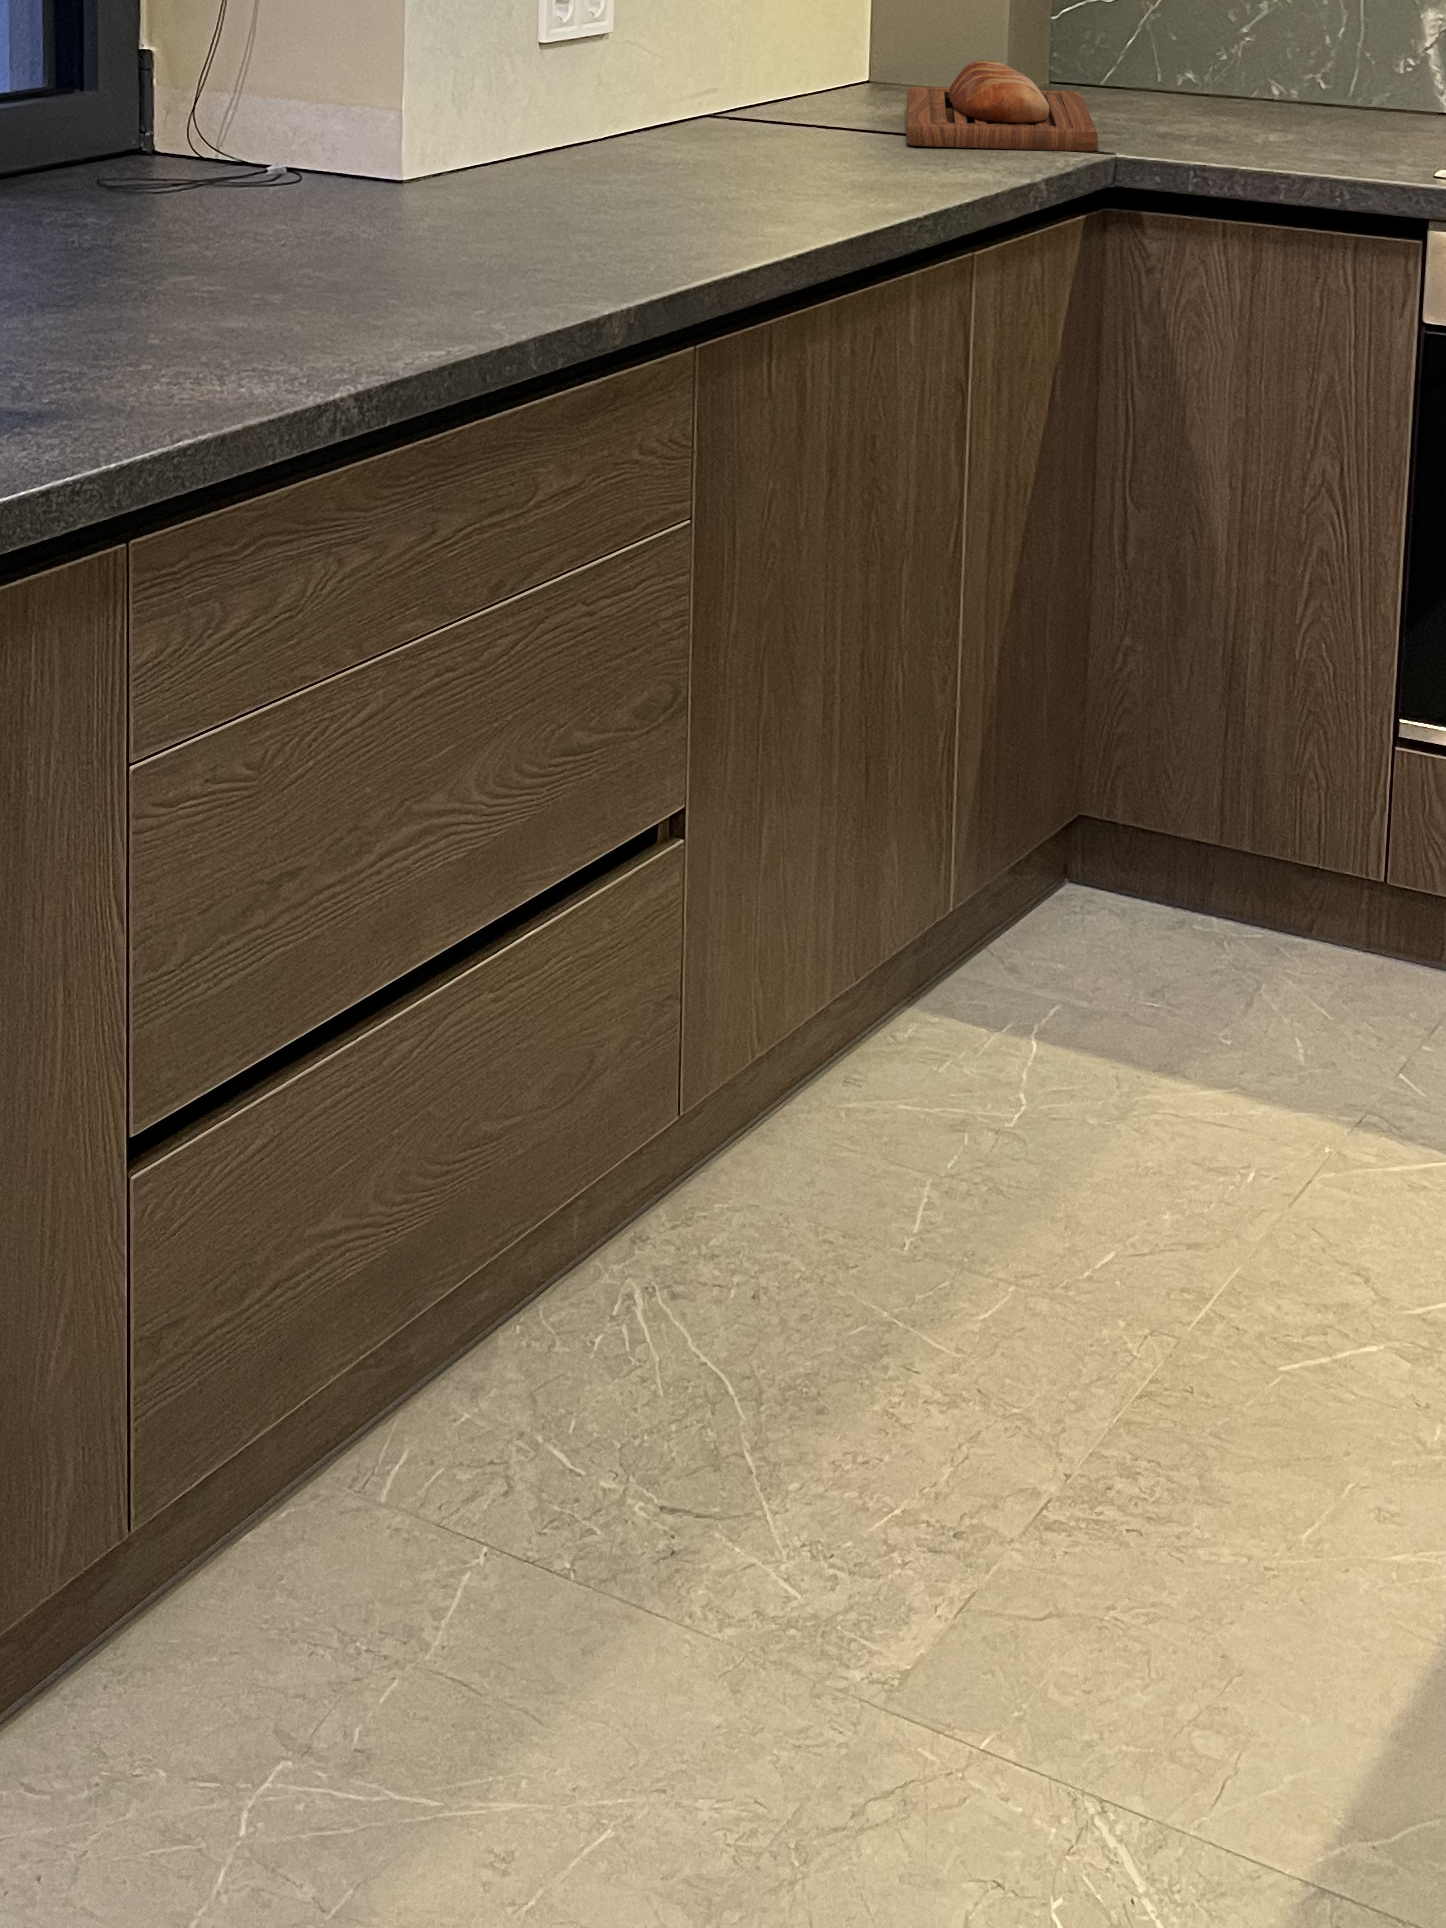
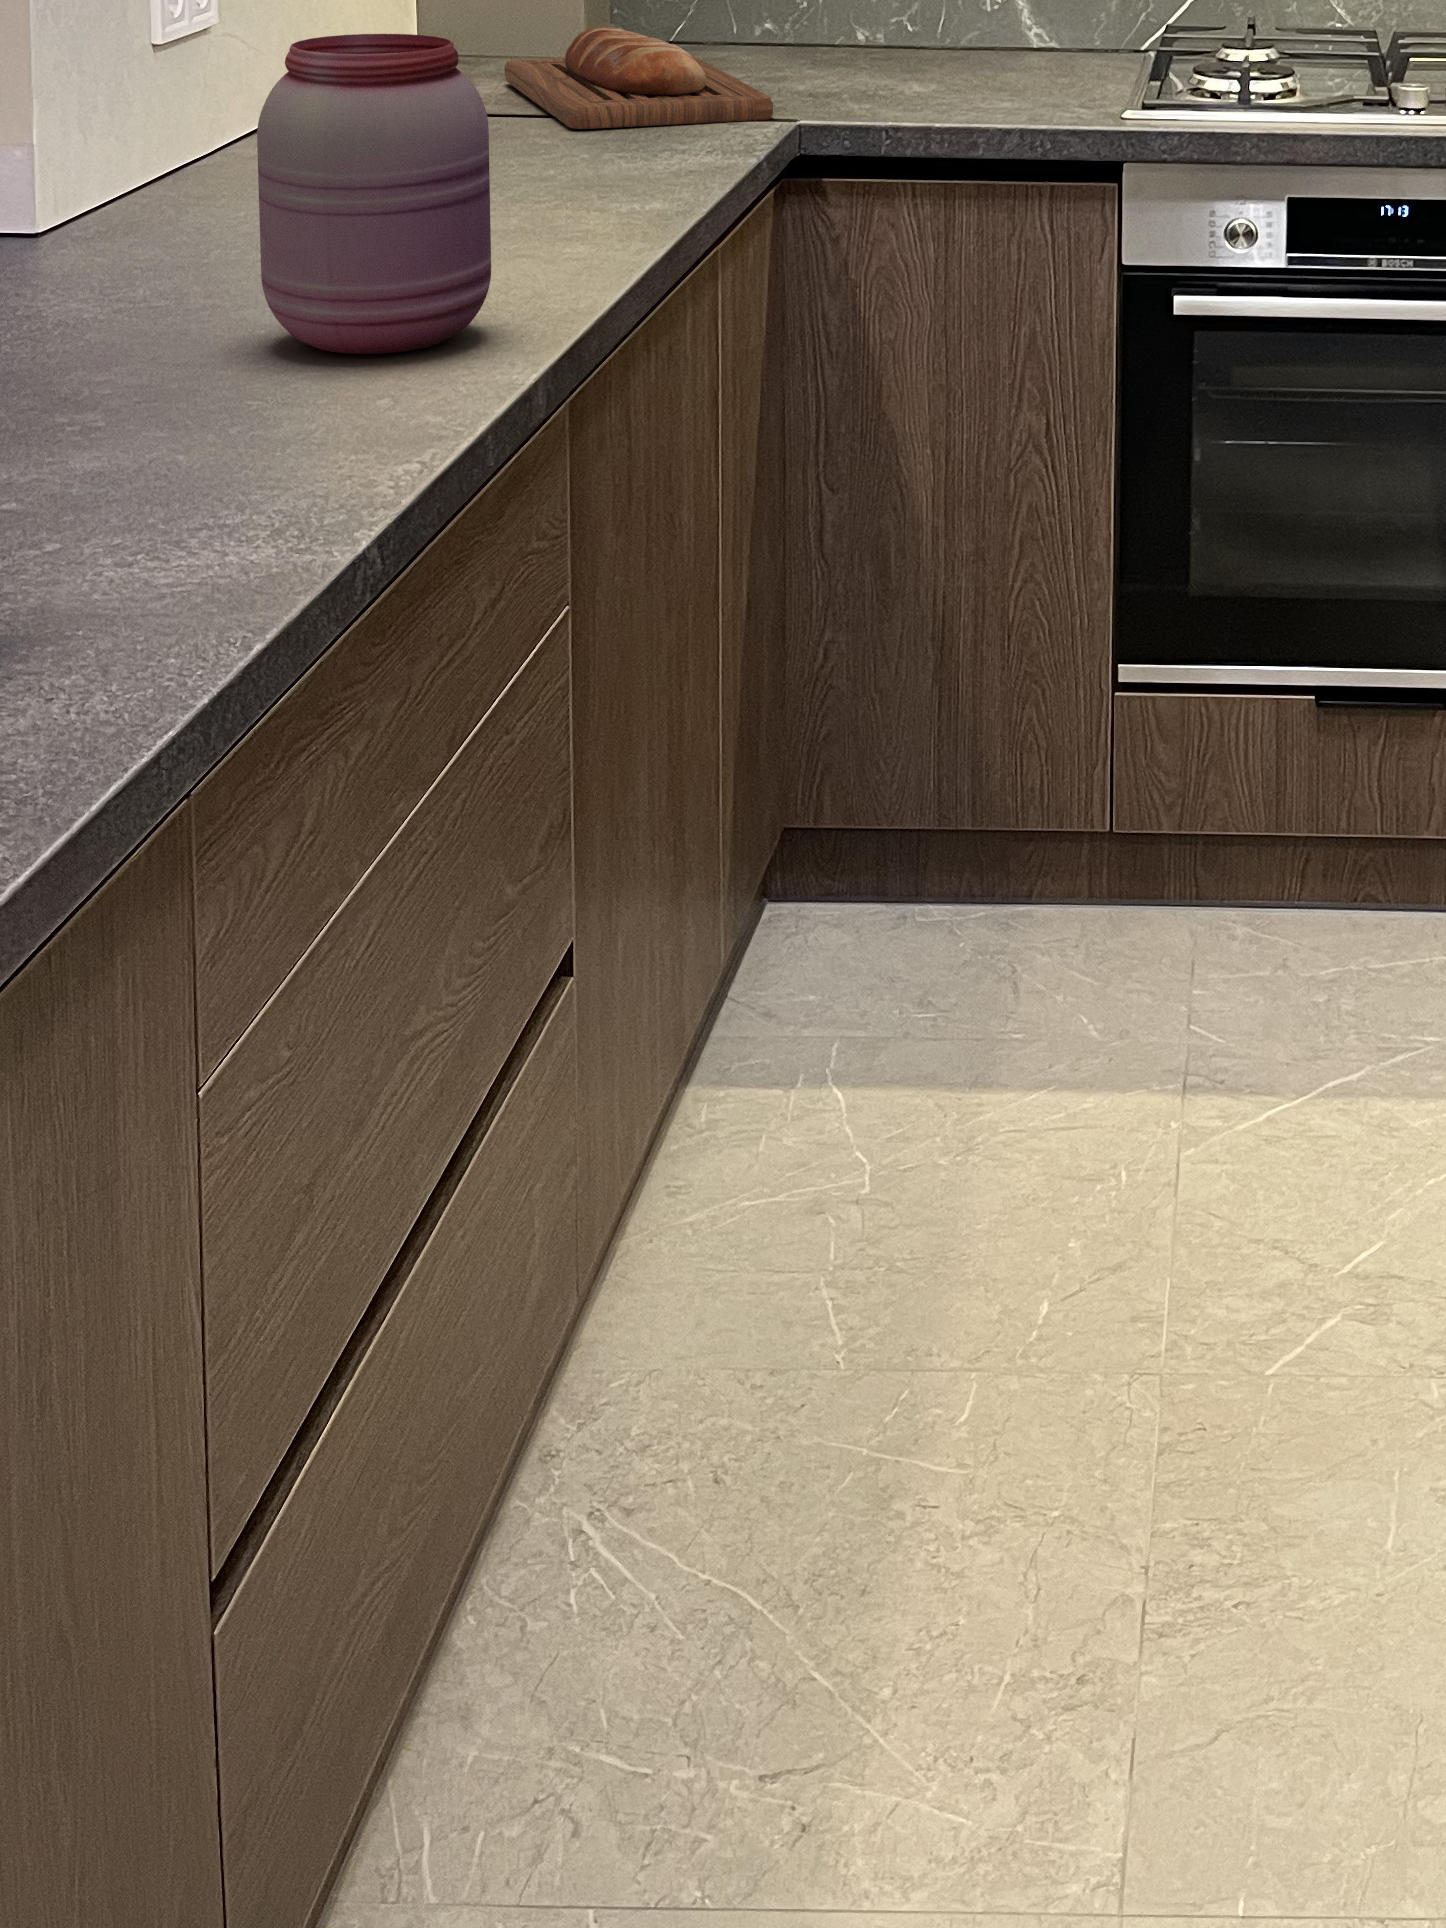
jar: none [443,27,627,288] -> present [257,34,491,354]

